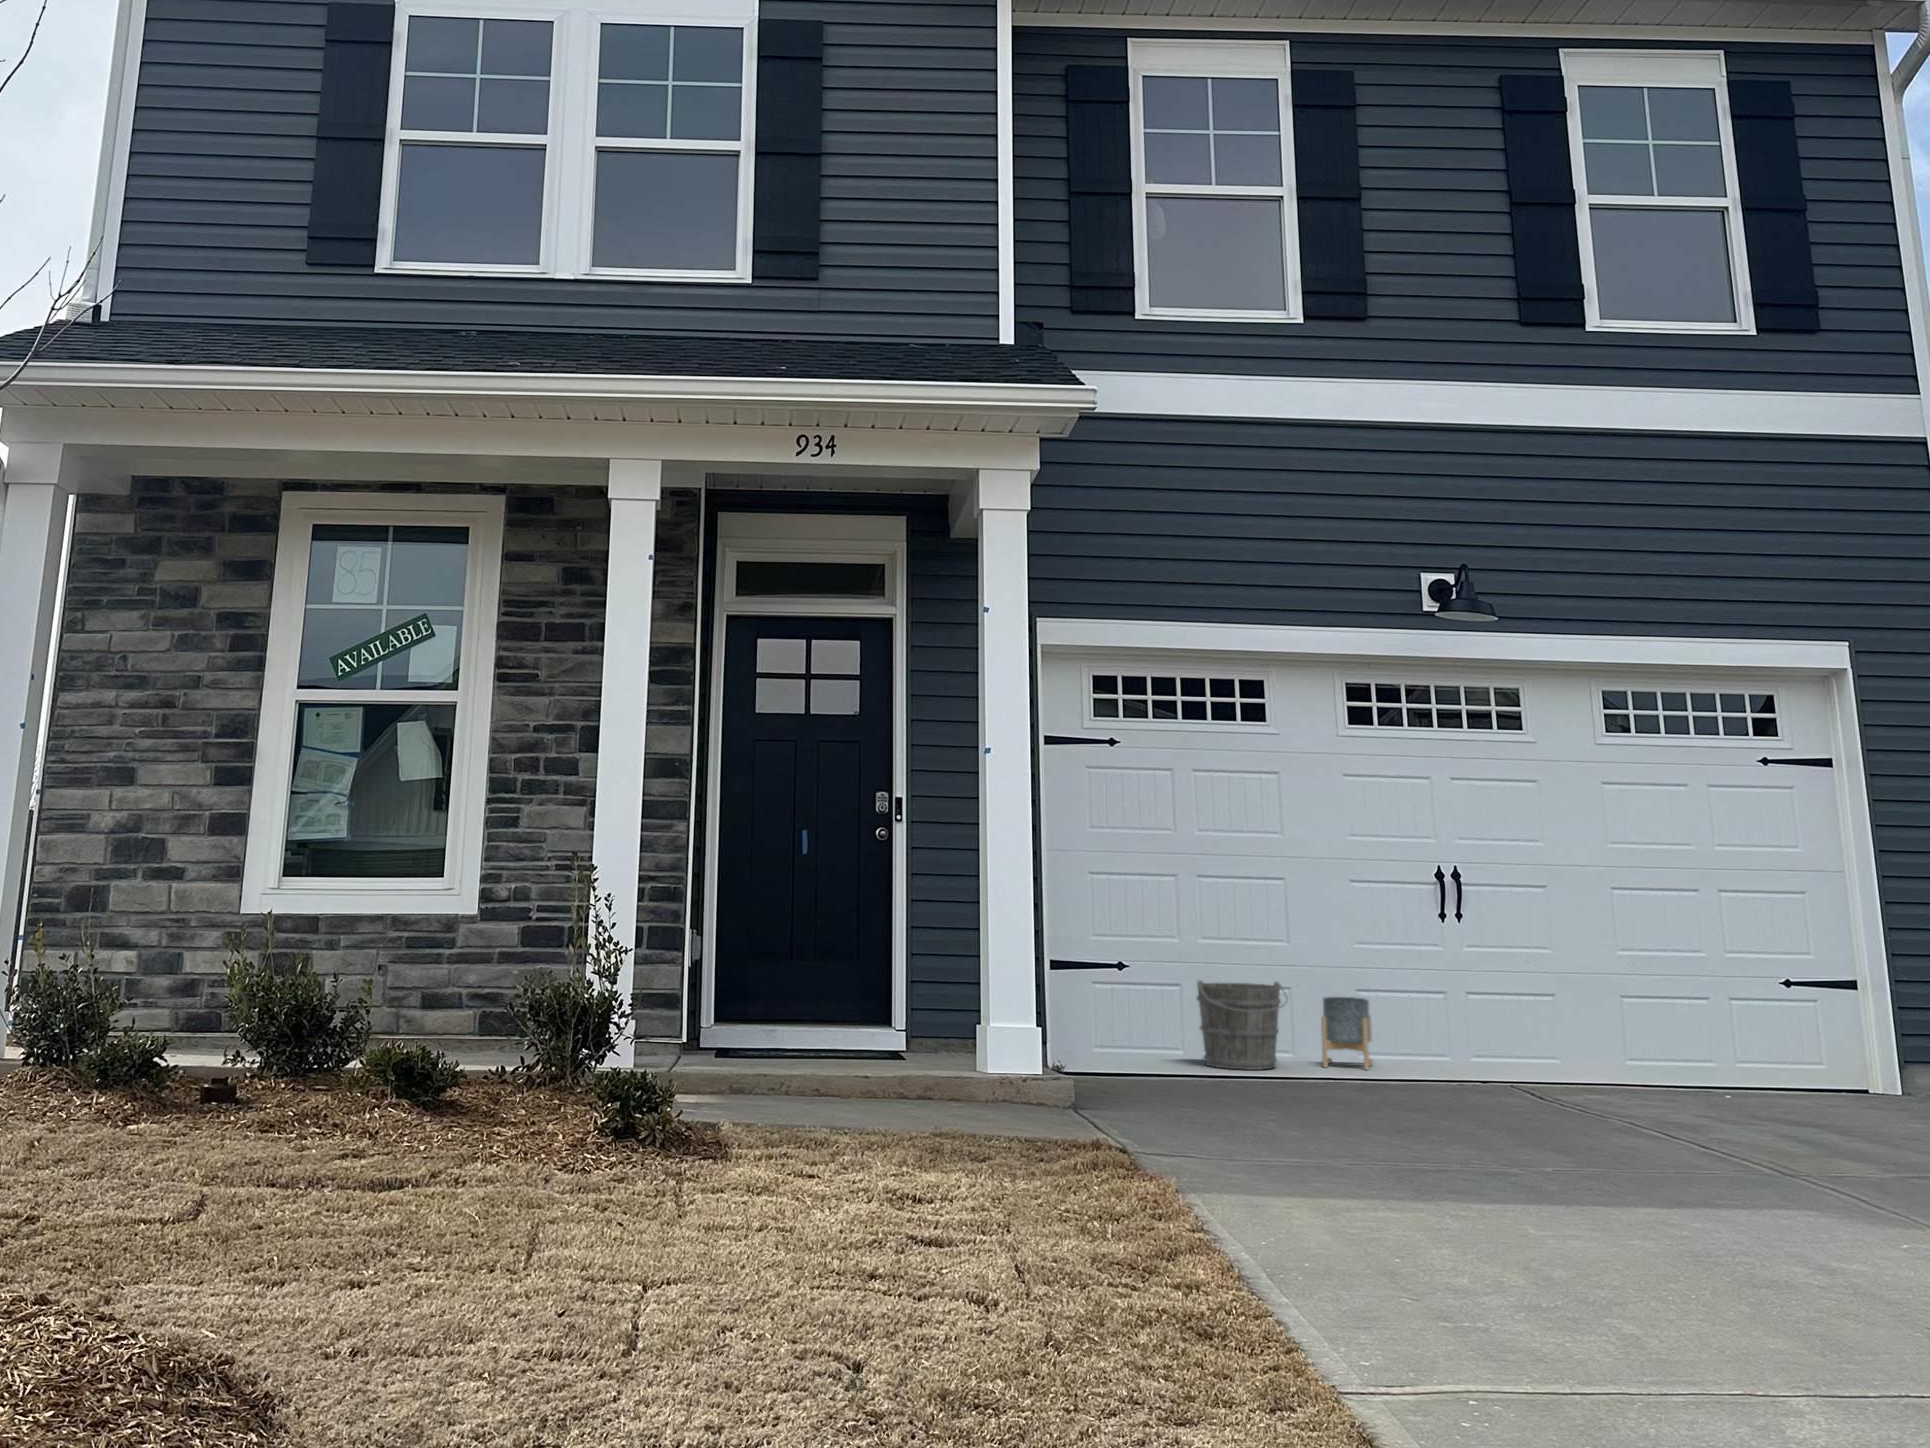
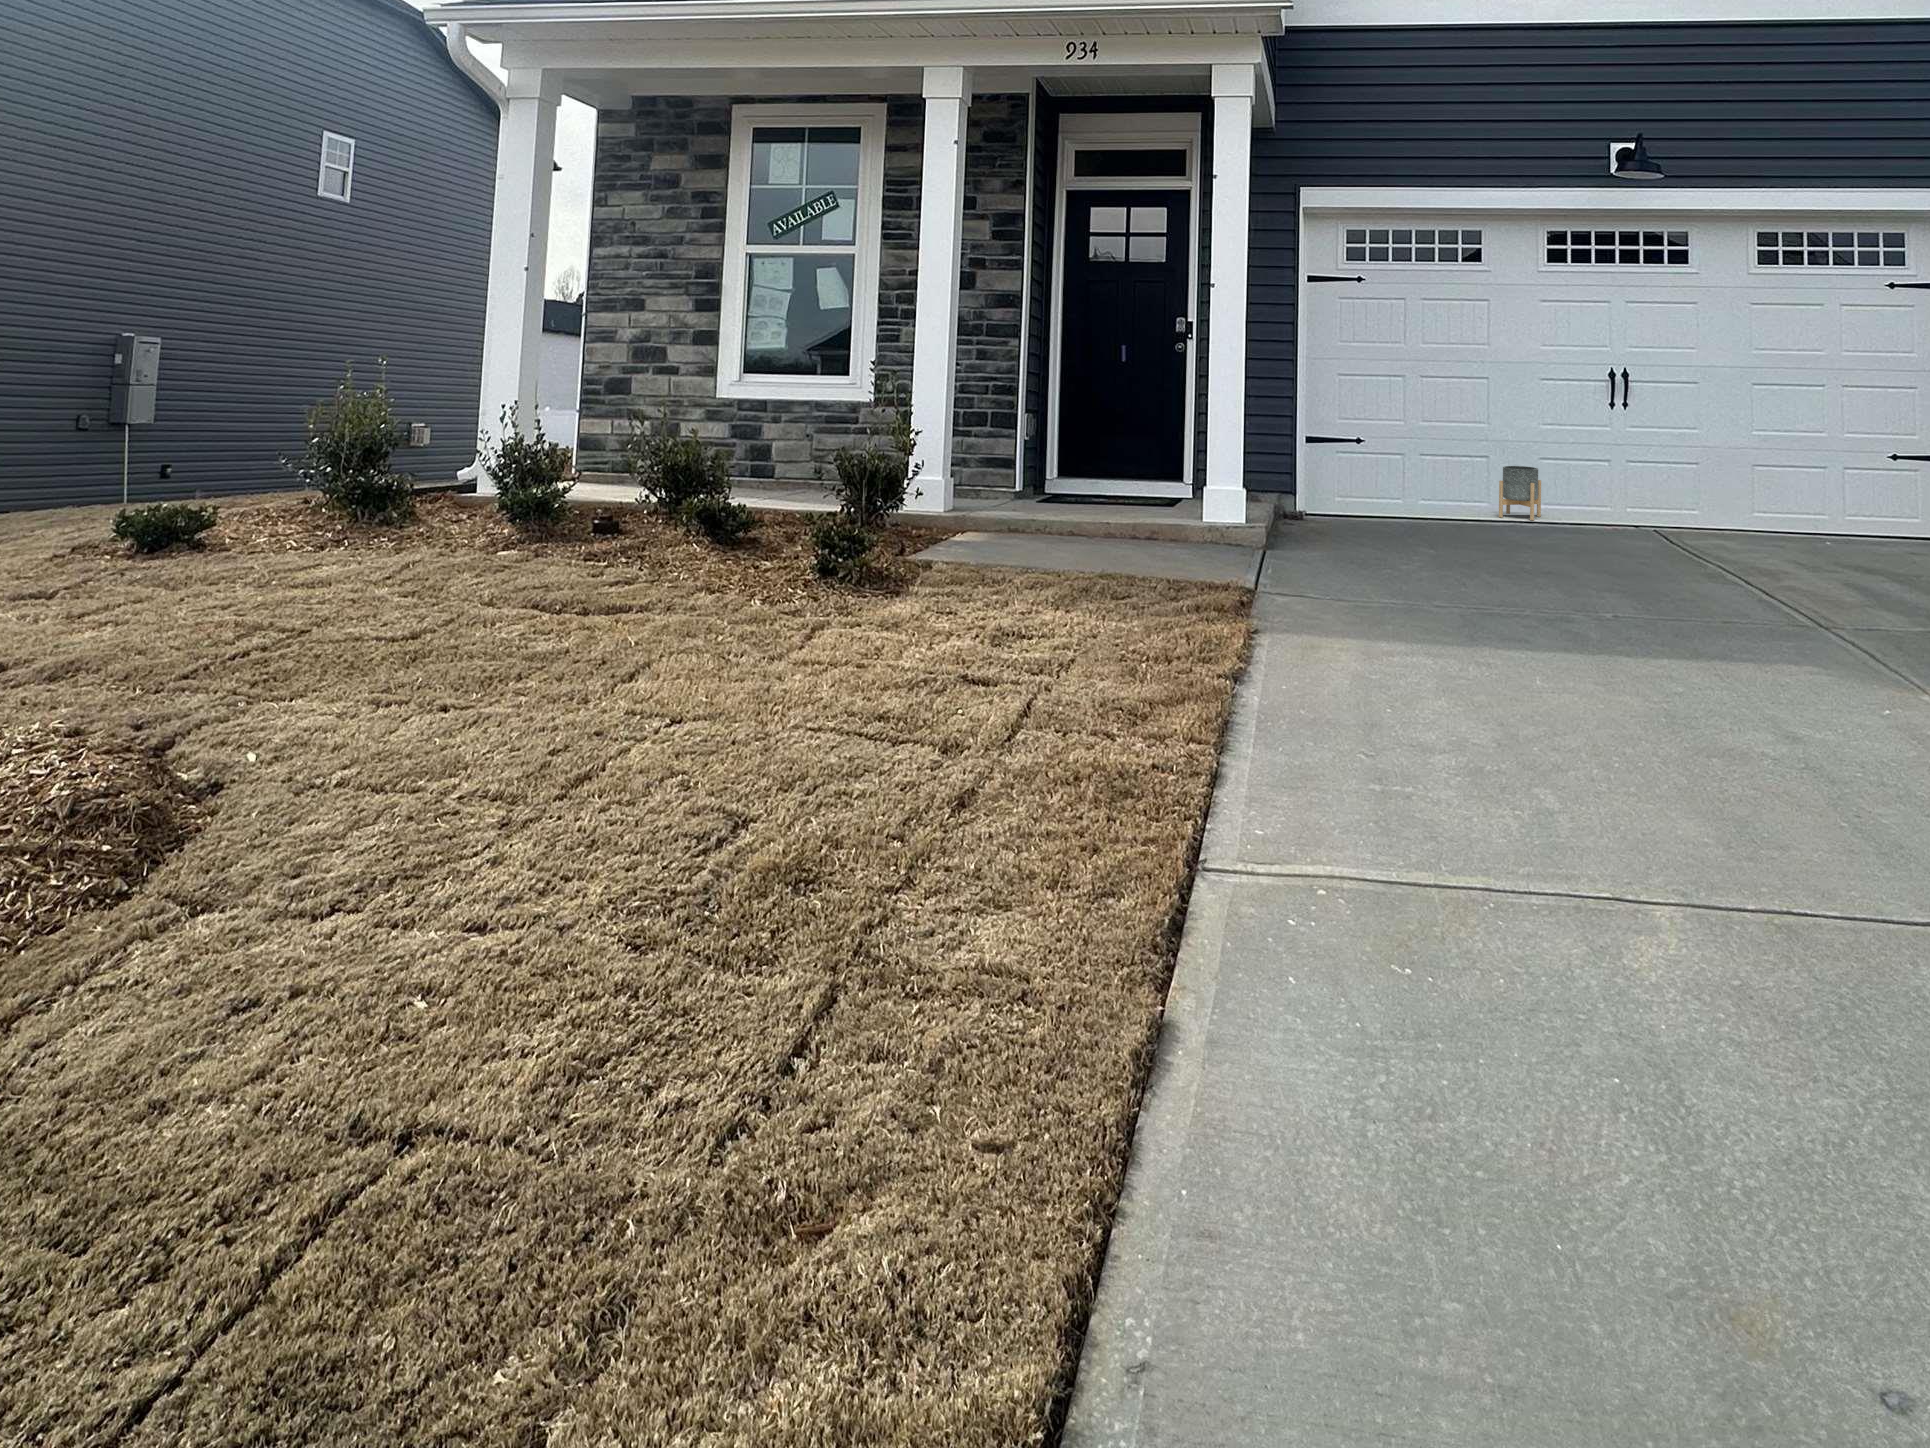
bucket: present [1197,980,1288,1070] -> none [1402,453,1471,519]

